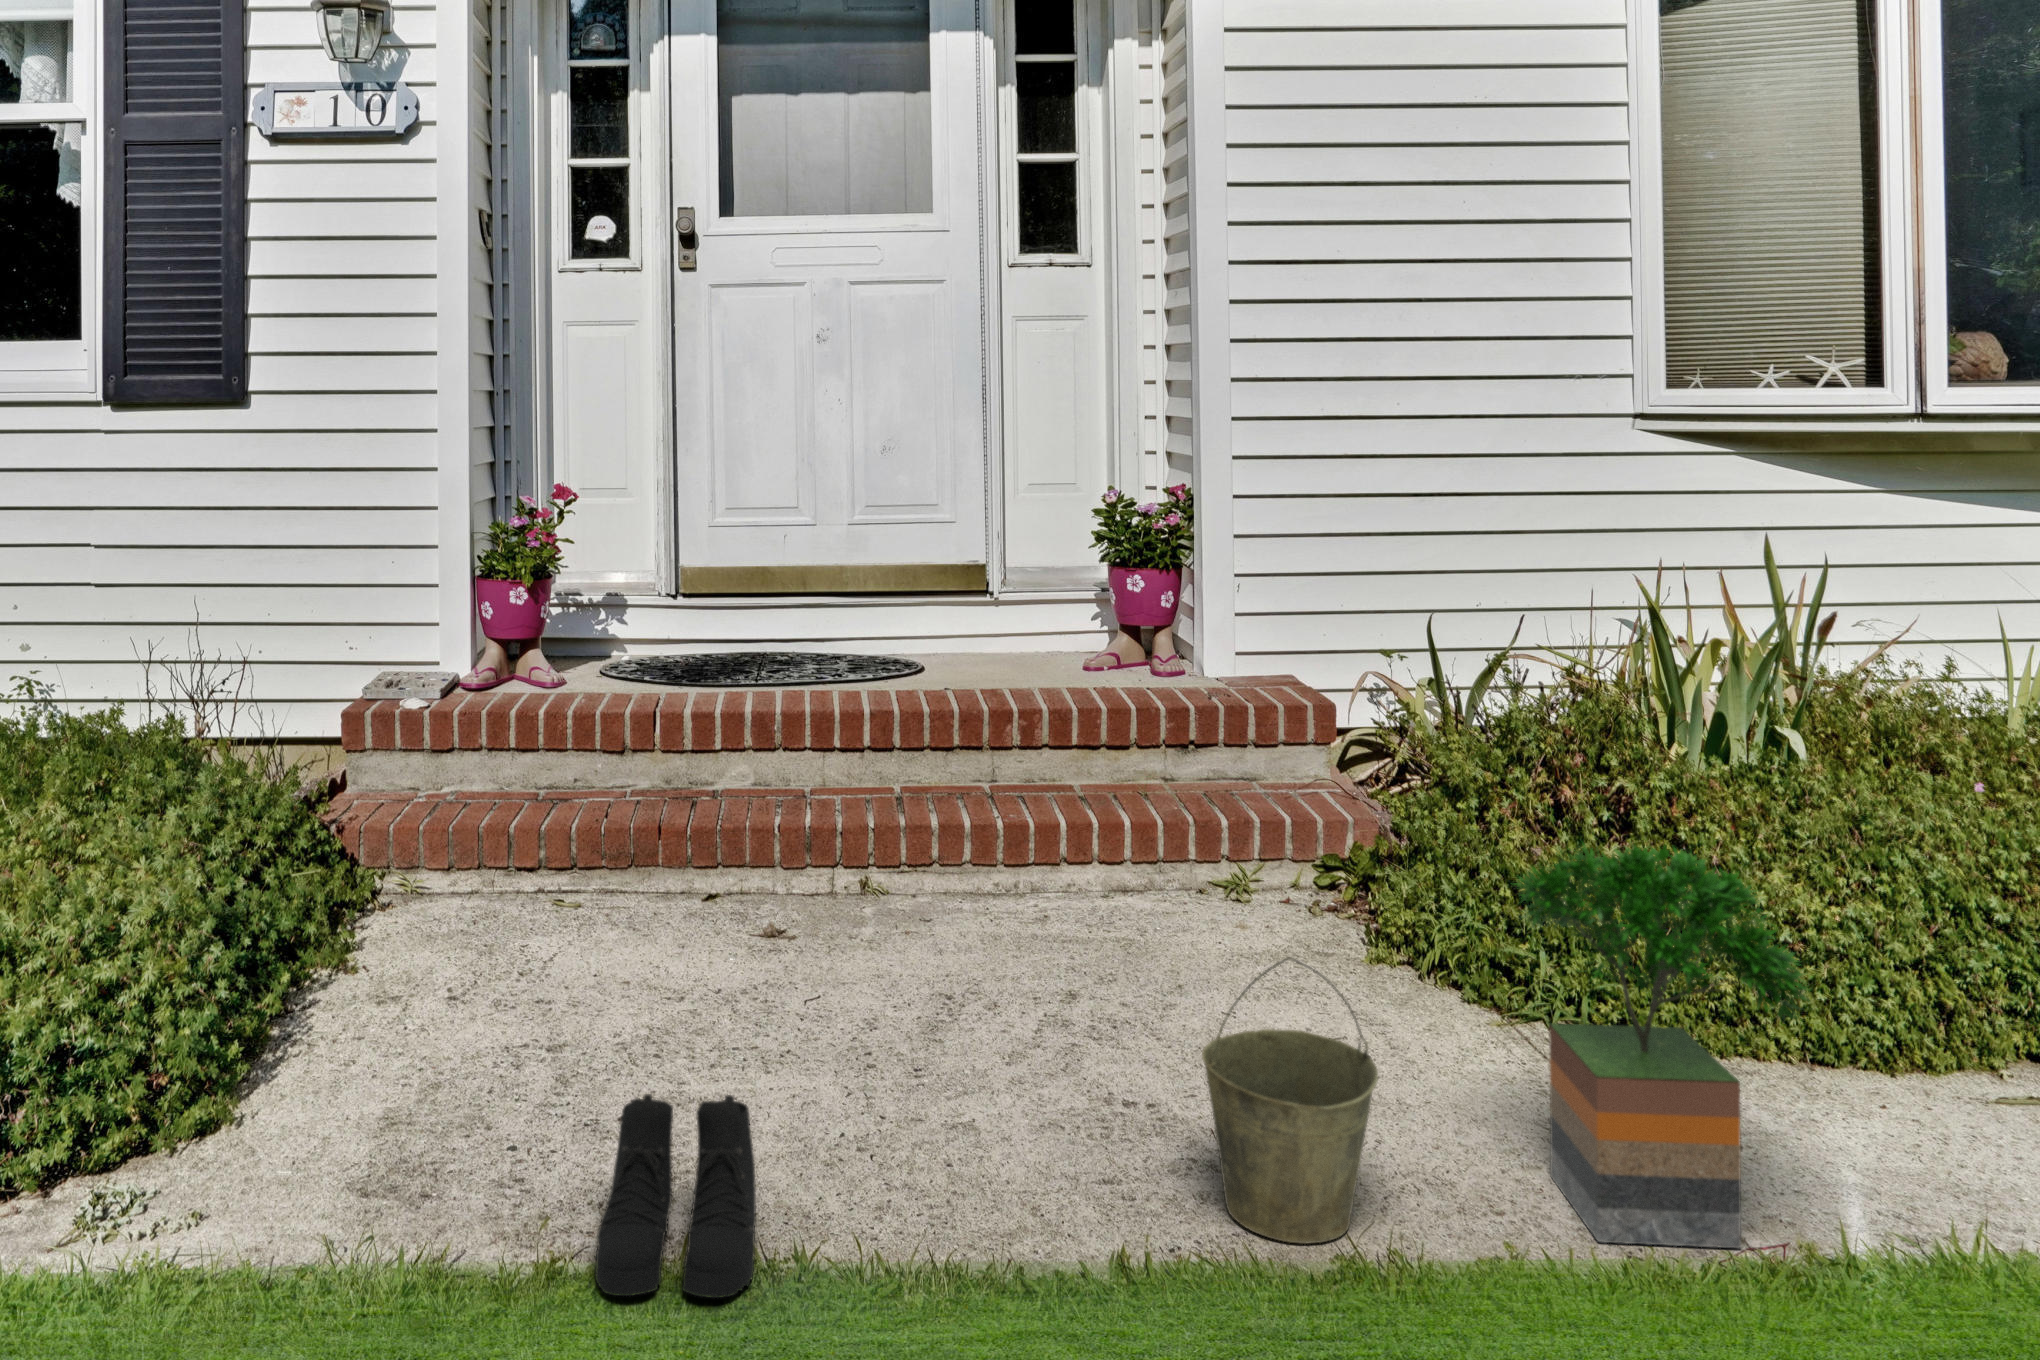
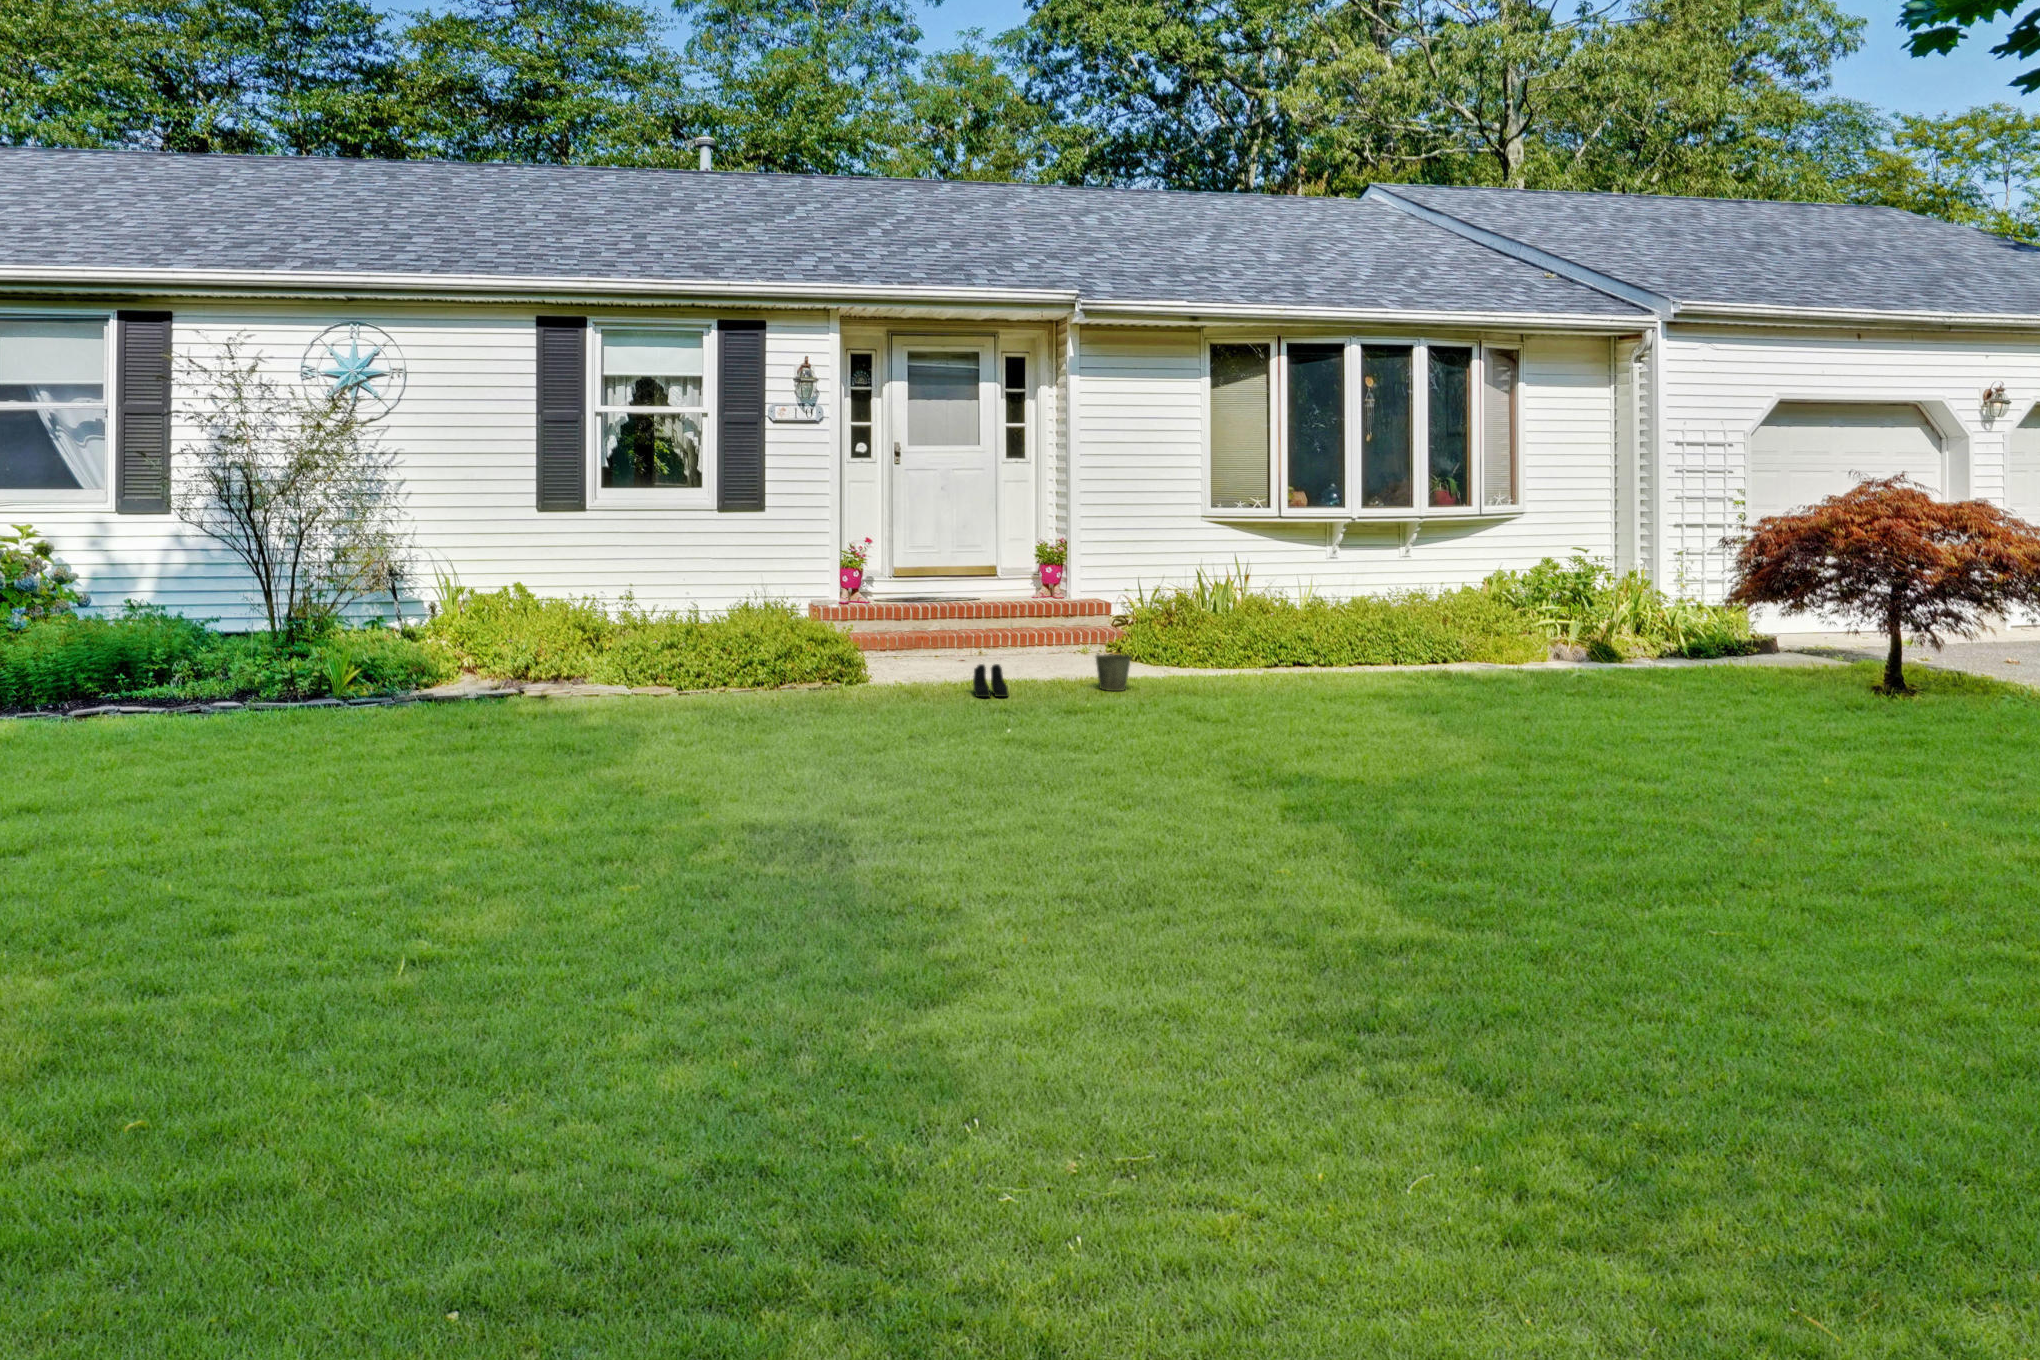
potted tree: present [1516,844,1809,1248] -> none [1159,610,1216,690]

